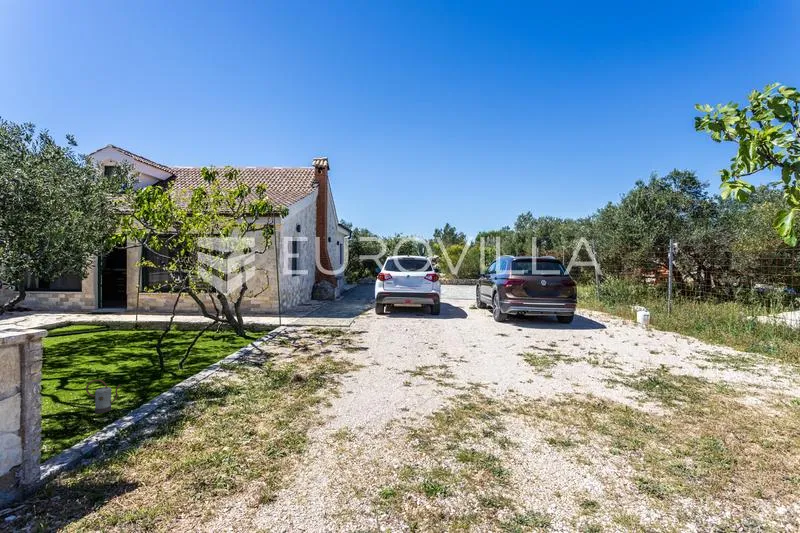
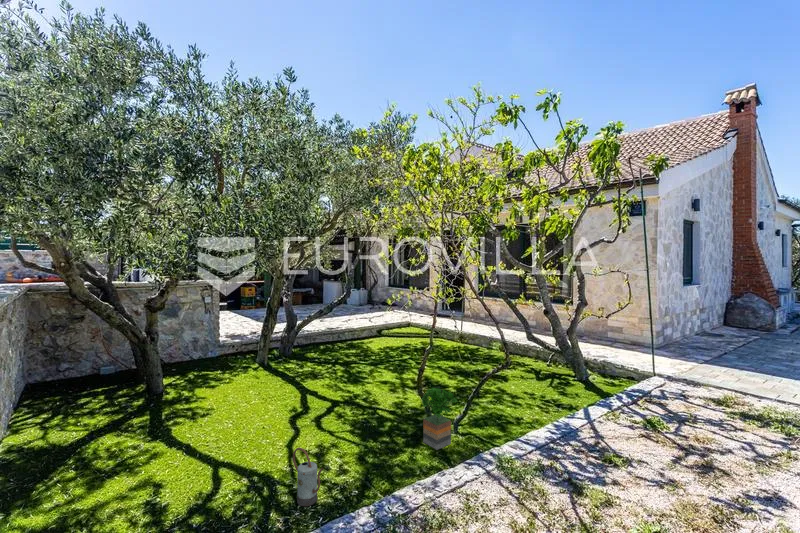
potted tree: none [159,340,185,376] -> present [422,388,457,450]

